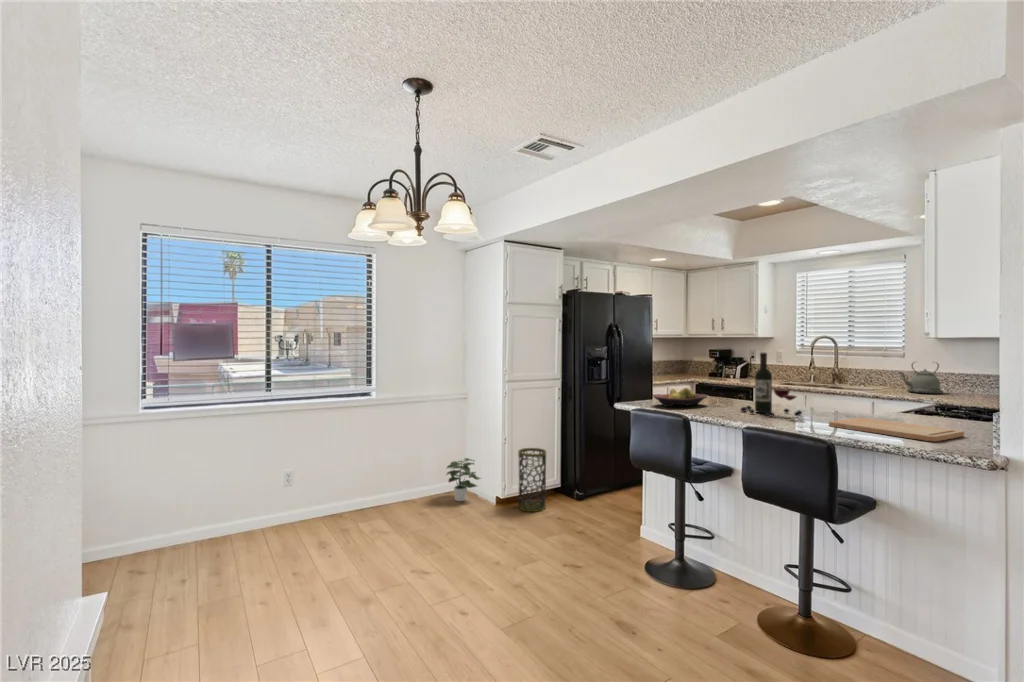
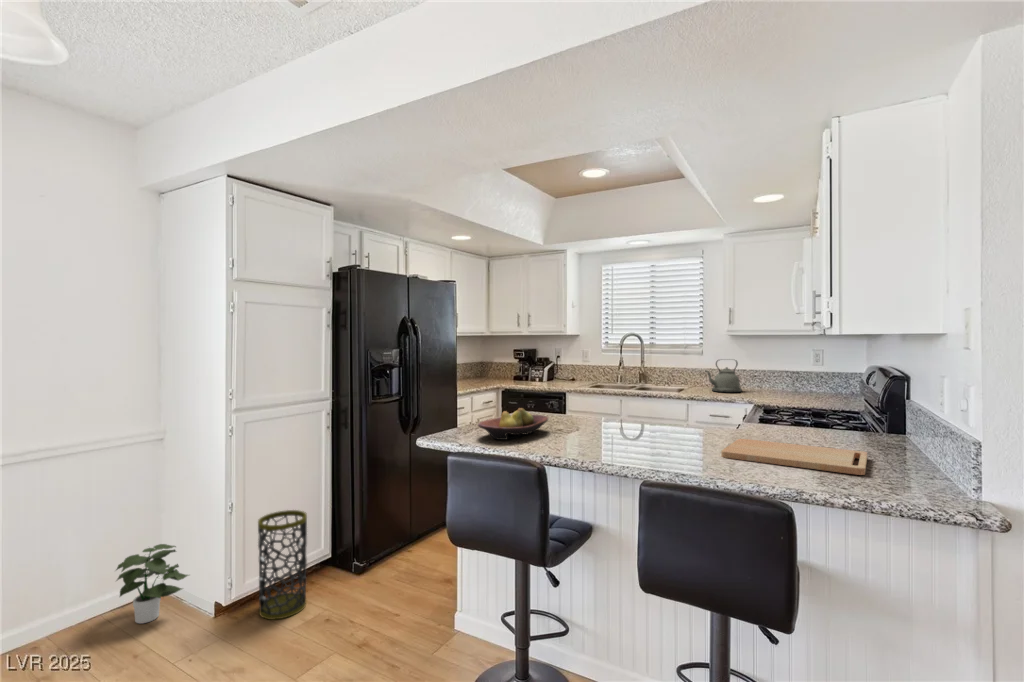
wine bottle: present [741,353,802,416] -> none [596,356,676,448]

